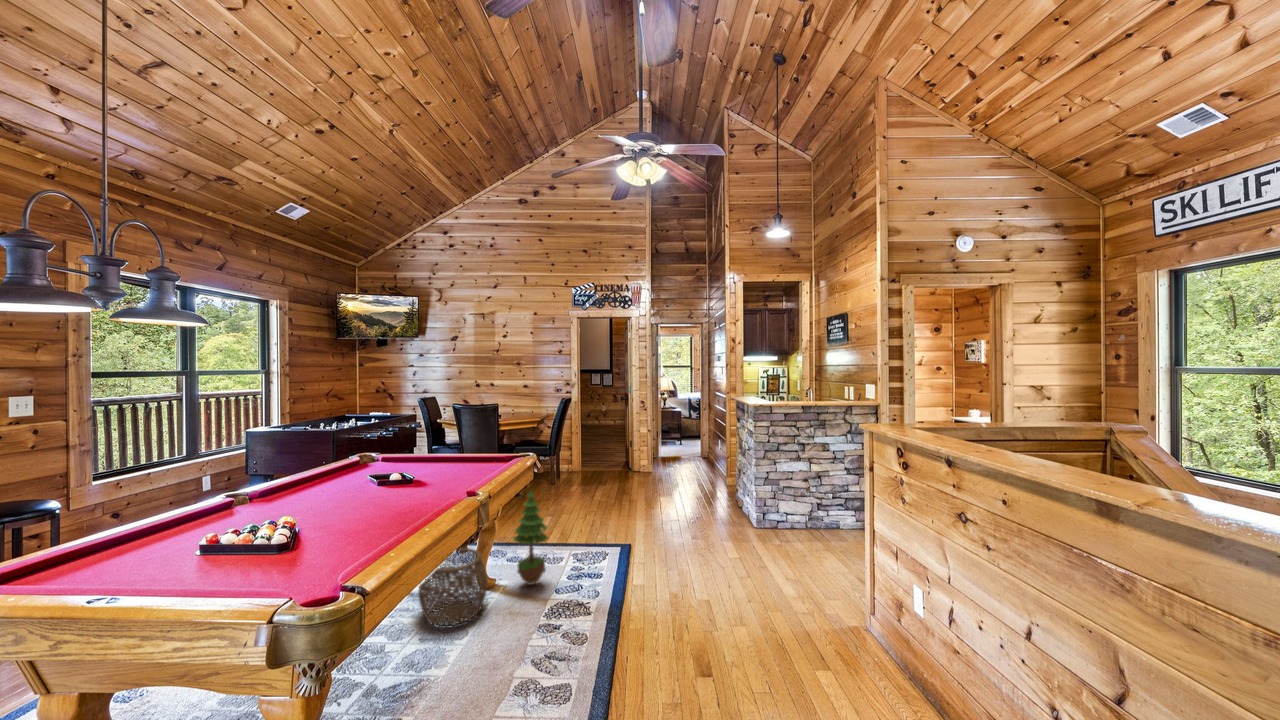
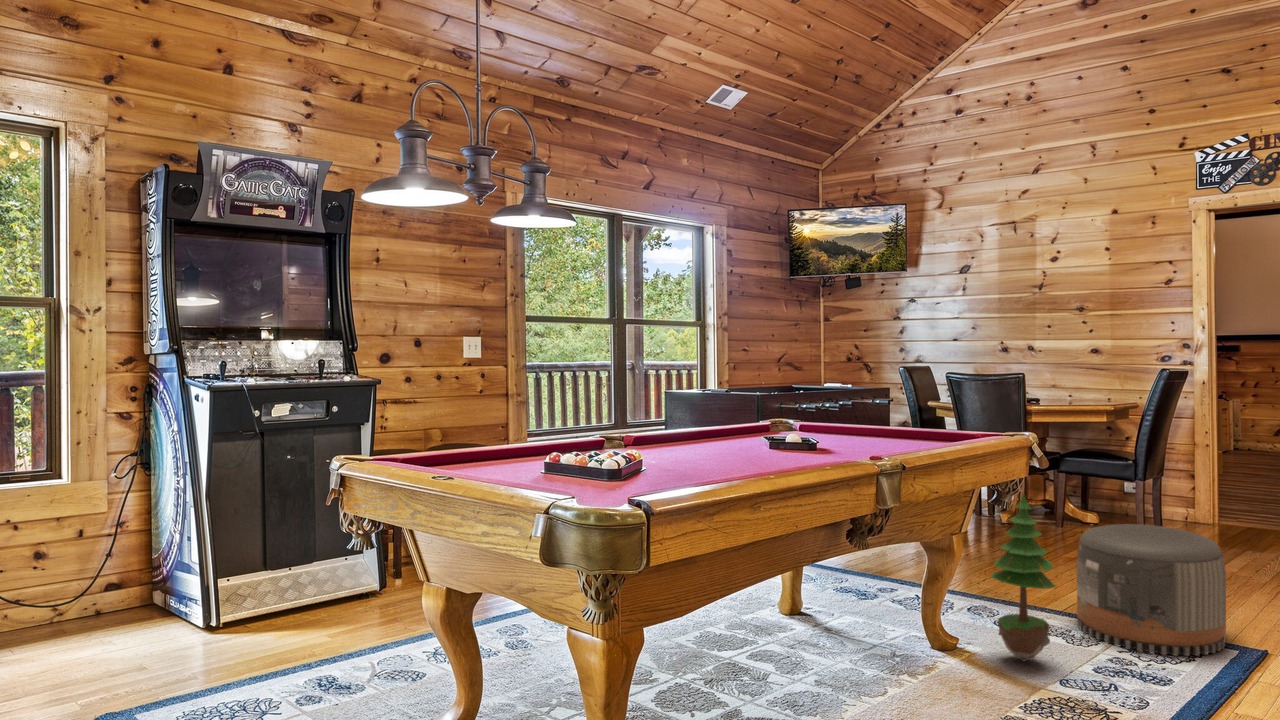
pouf: none [546,486,614,558] -> present [1077,524,1226,656]
woven basket: present [418,548,488,626] -> none [838,566,940,672]

